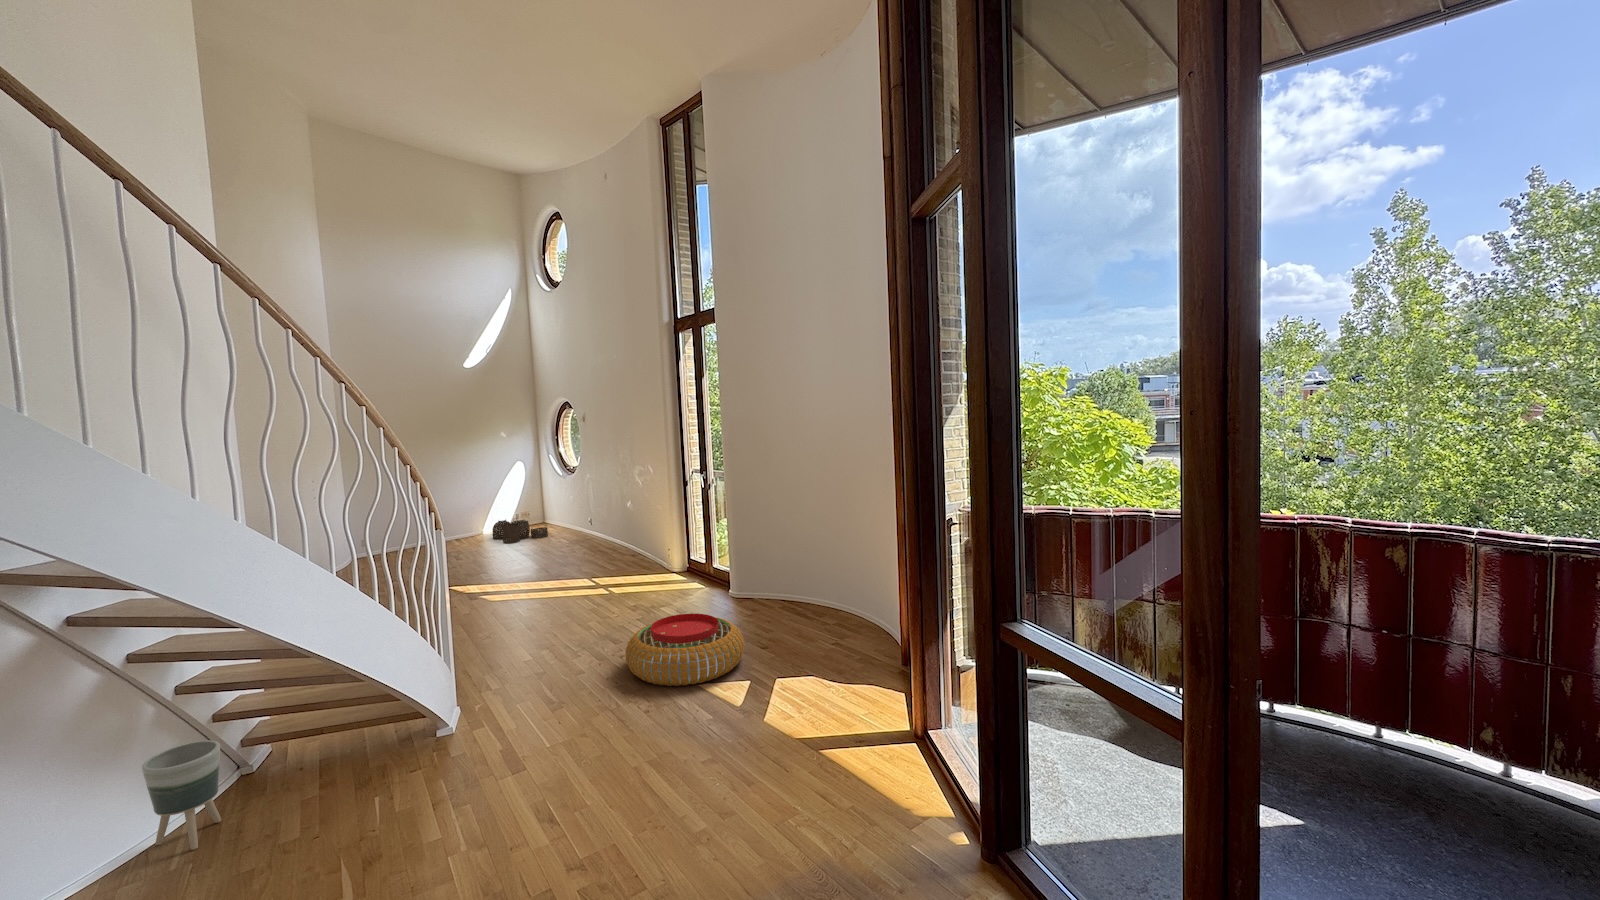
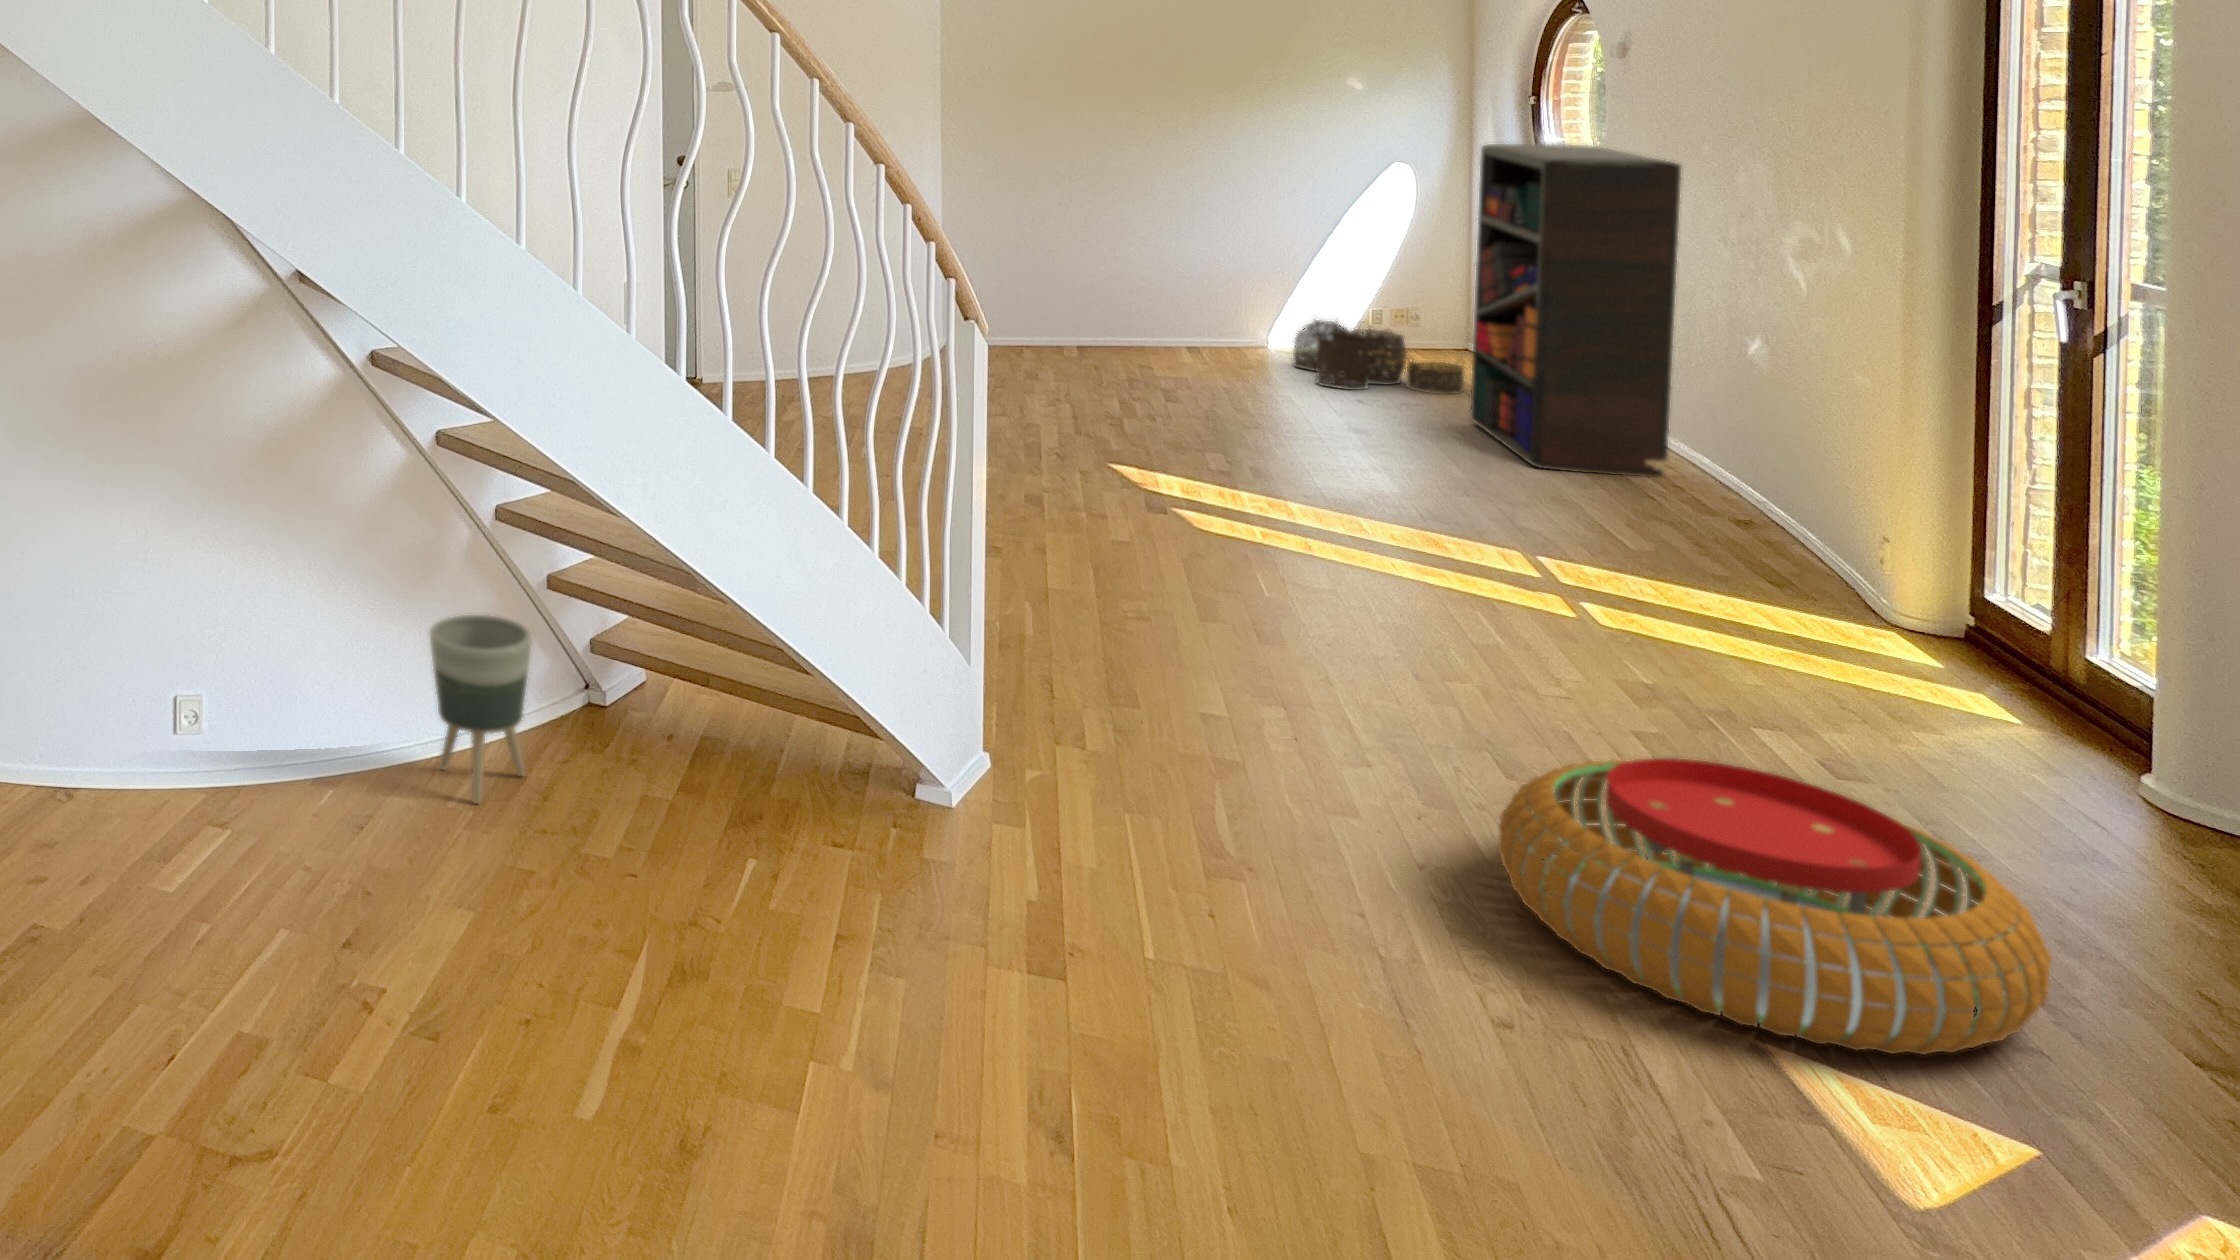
bookshelf: none [549,449,611,554] -> present [1470,144,1681,477]

